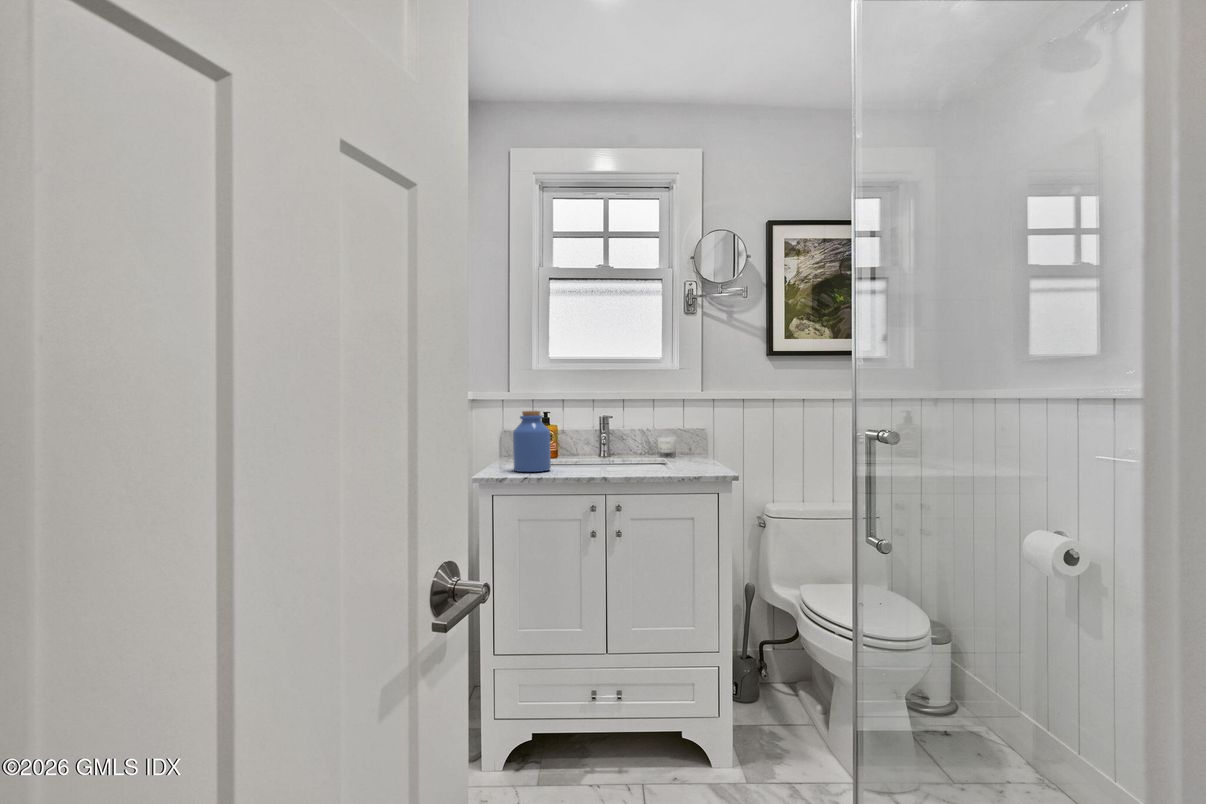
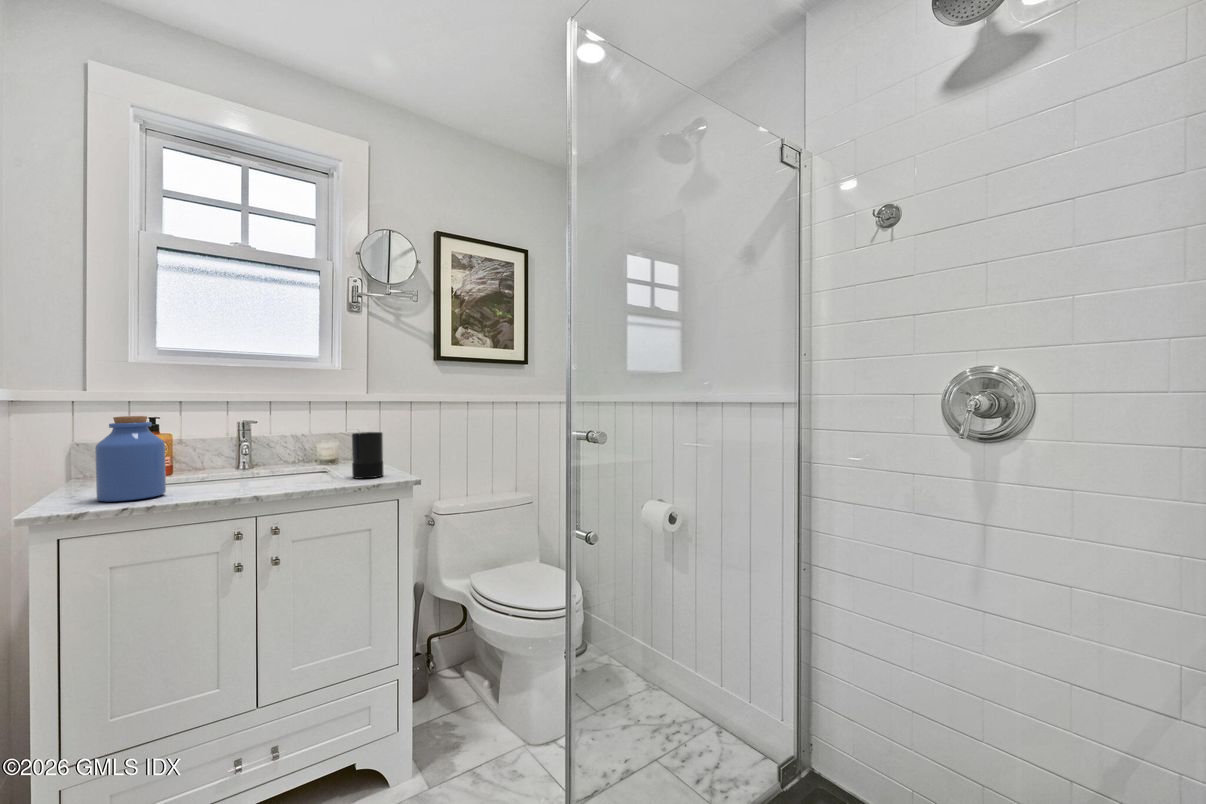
candle: none [678,425,707,471] -> present [352,432,384,479]

